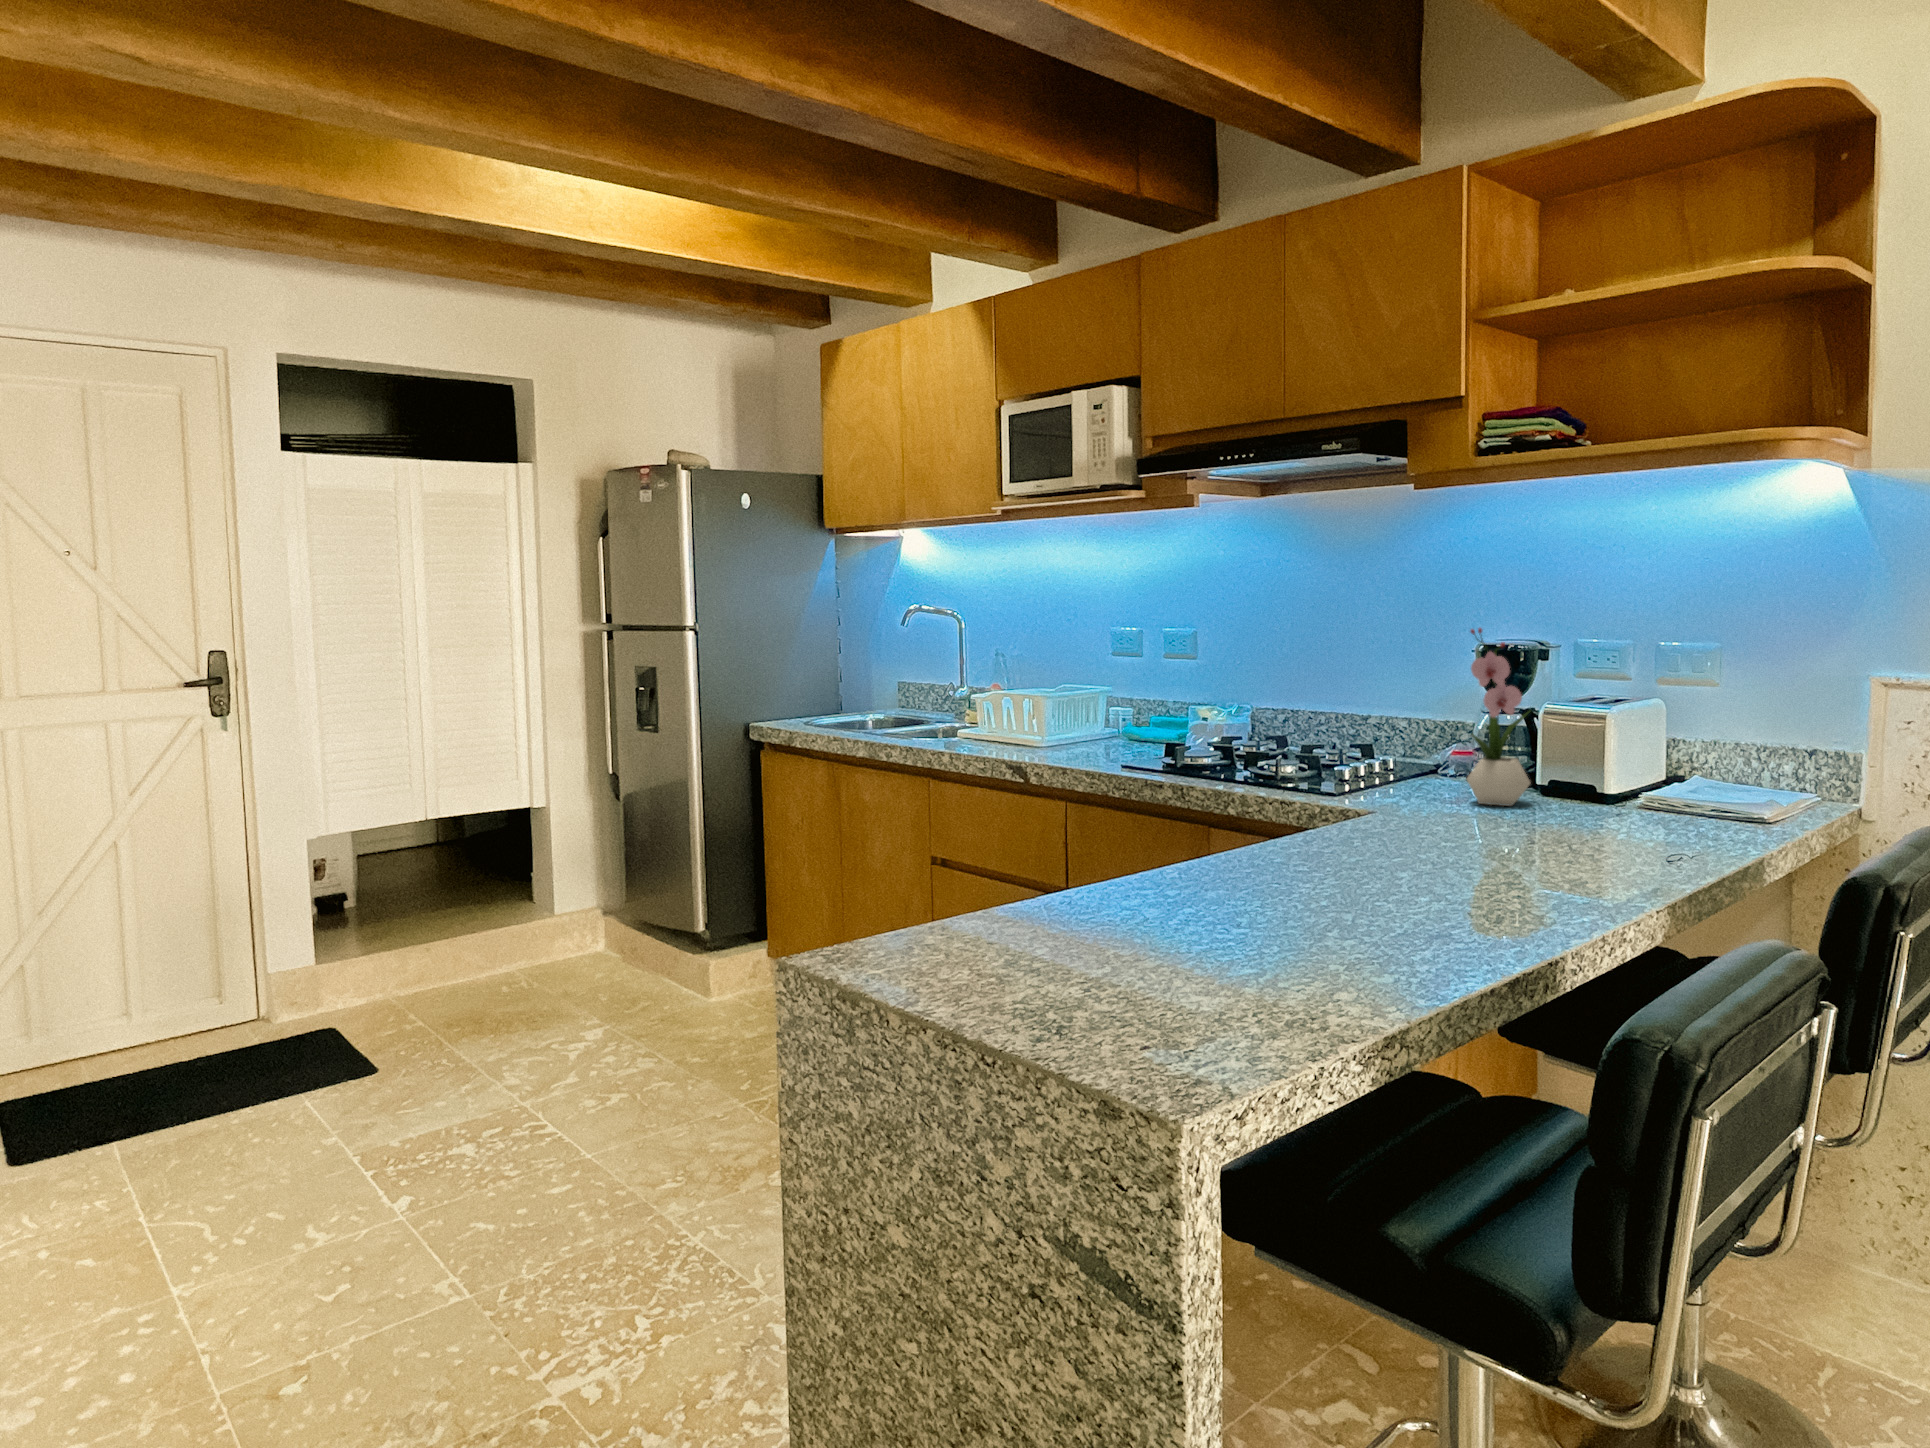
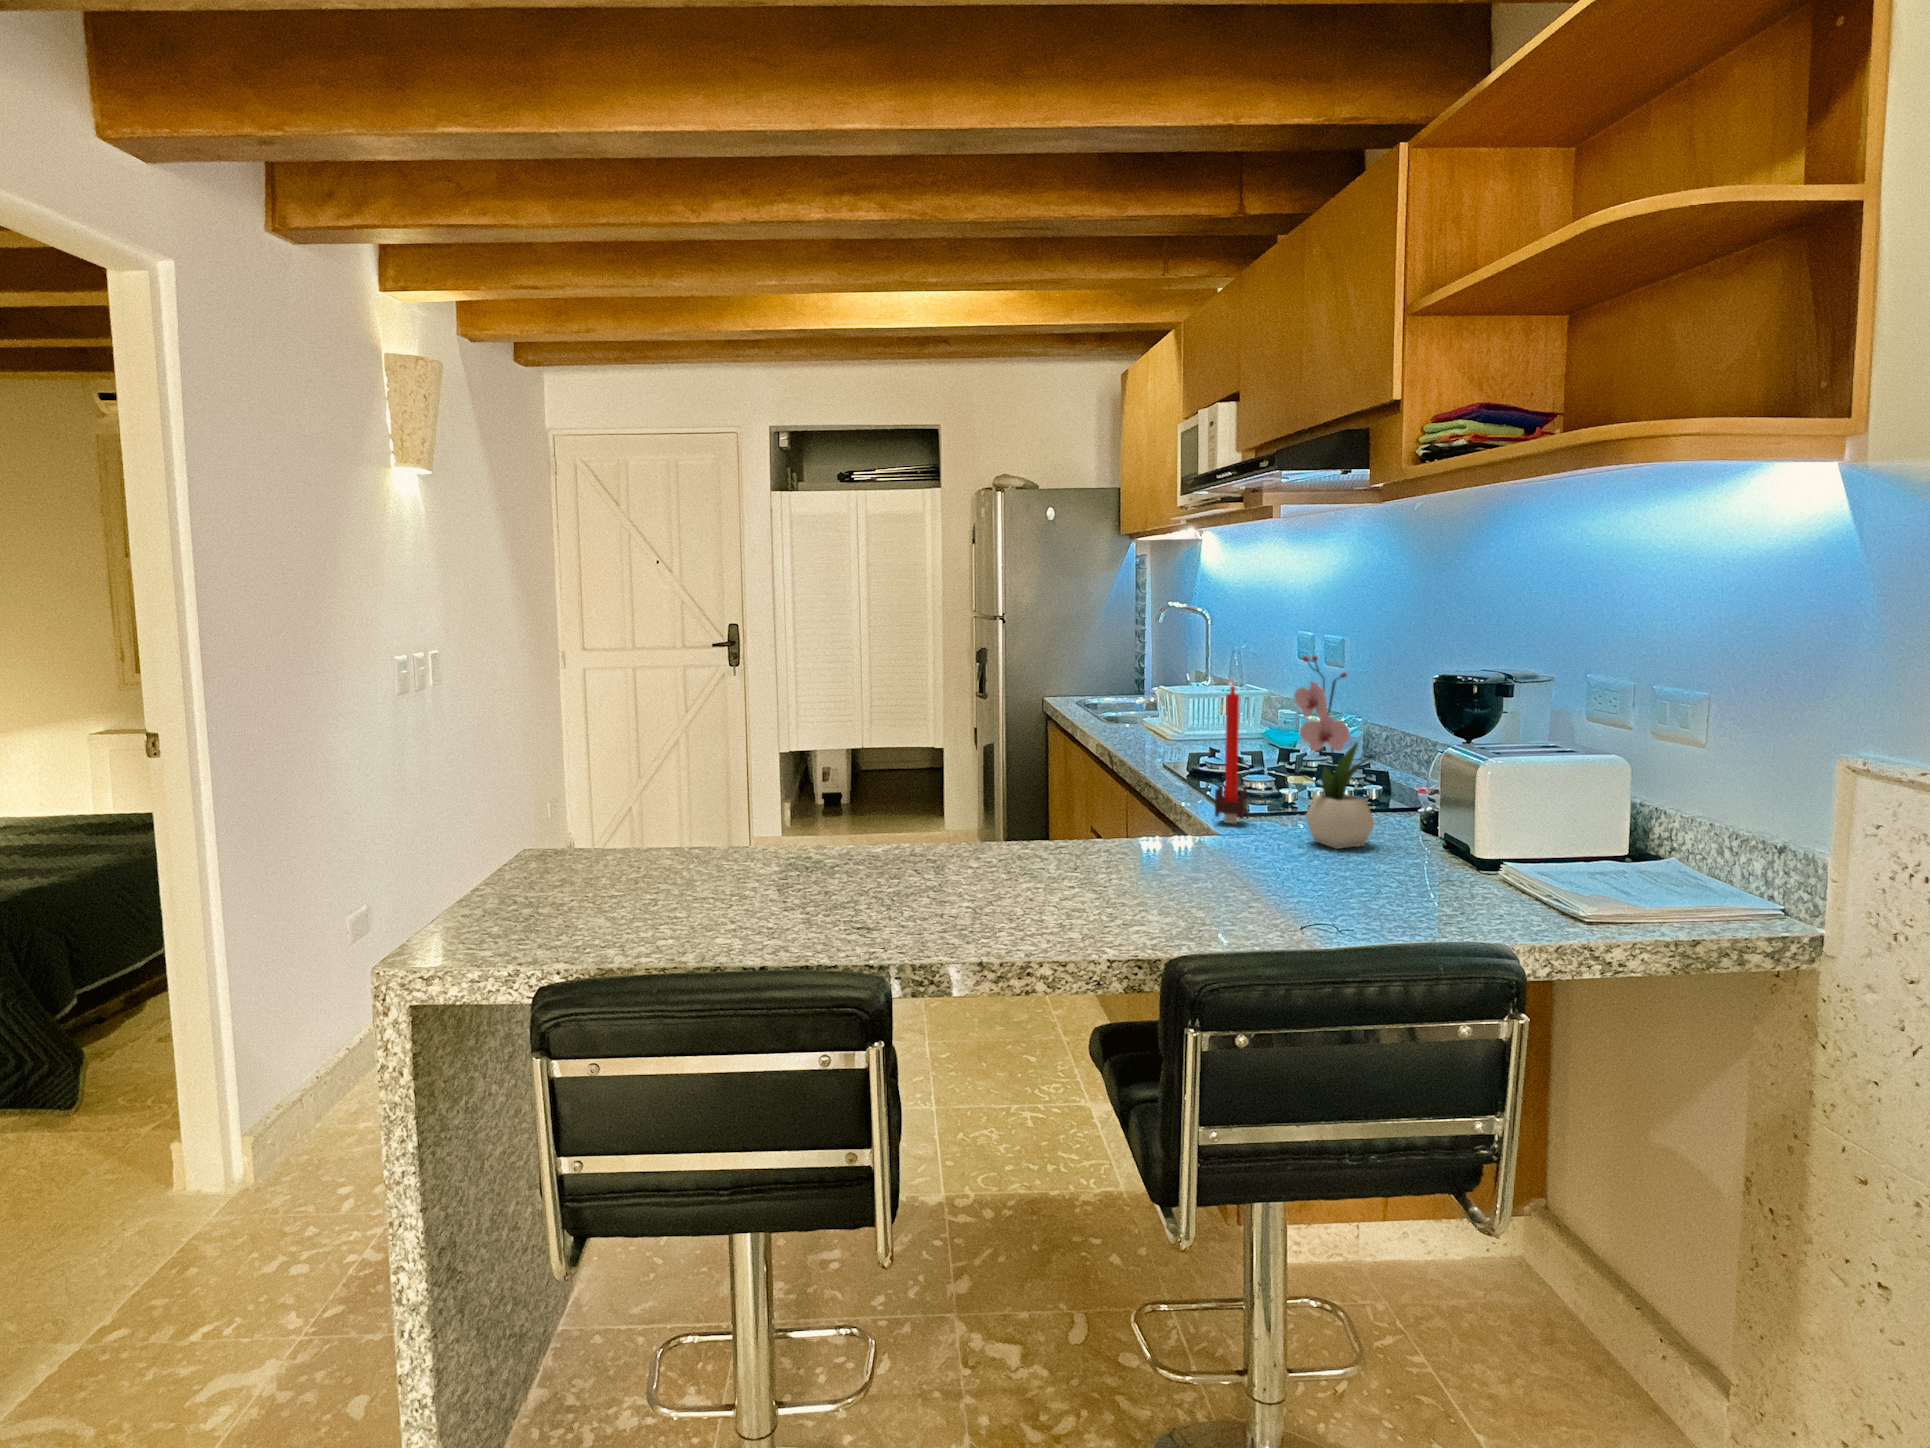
candle: none [1351,665,1391,803] -> present [1215,686,1247,824]

